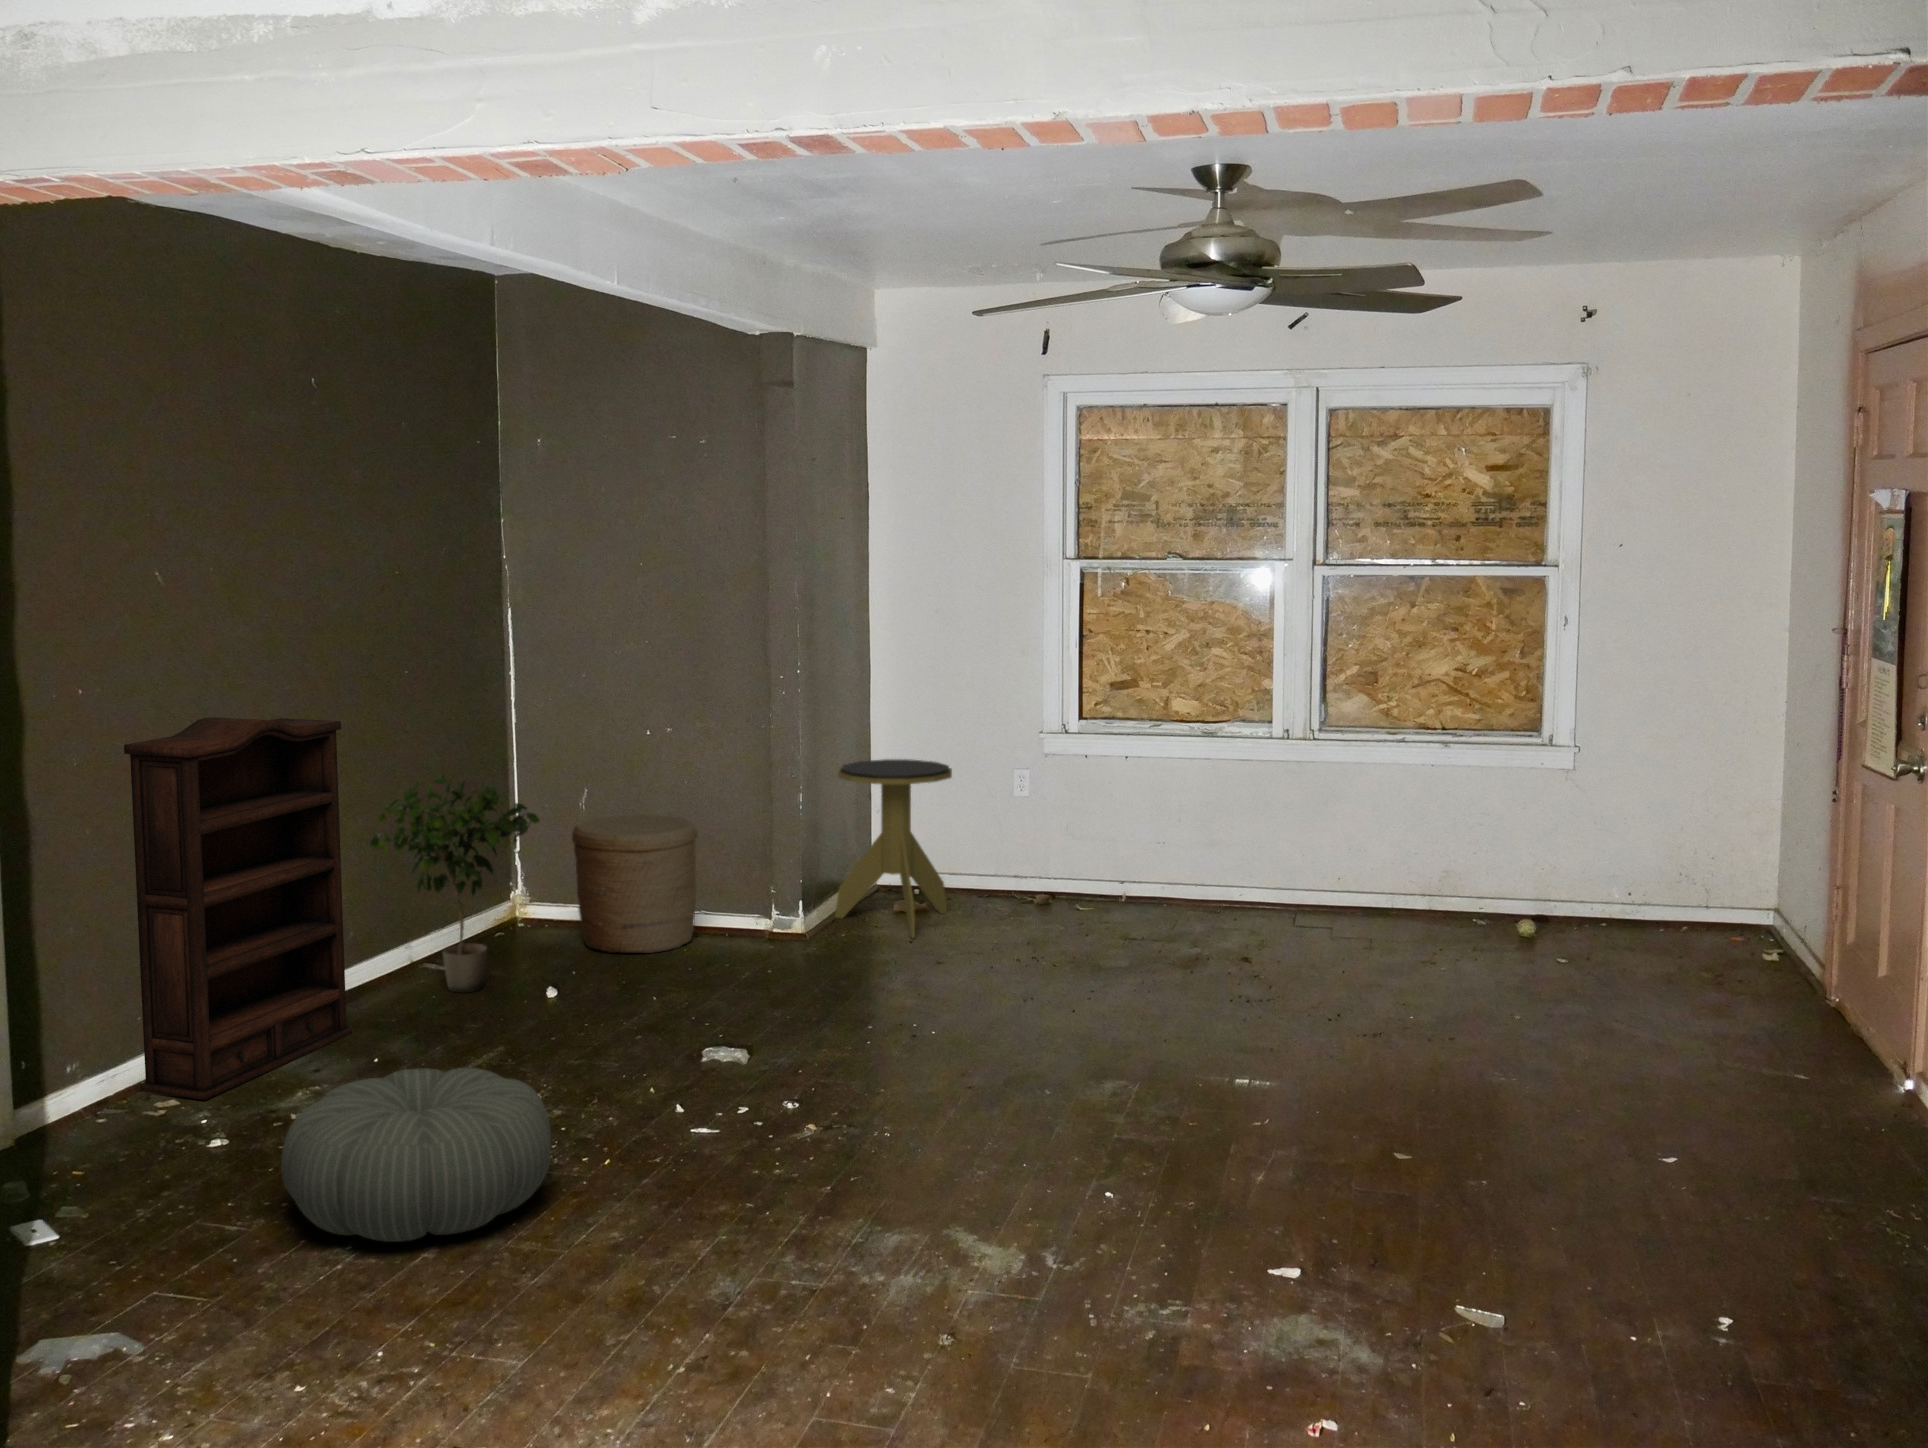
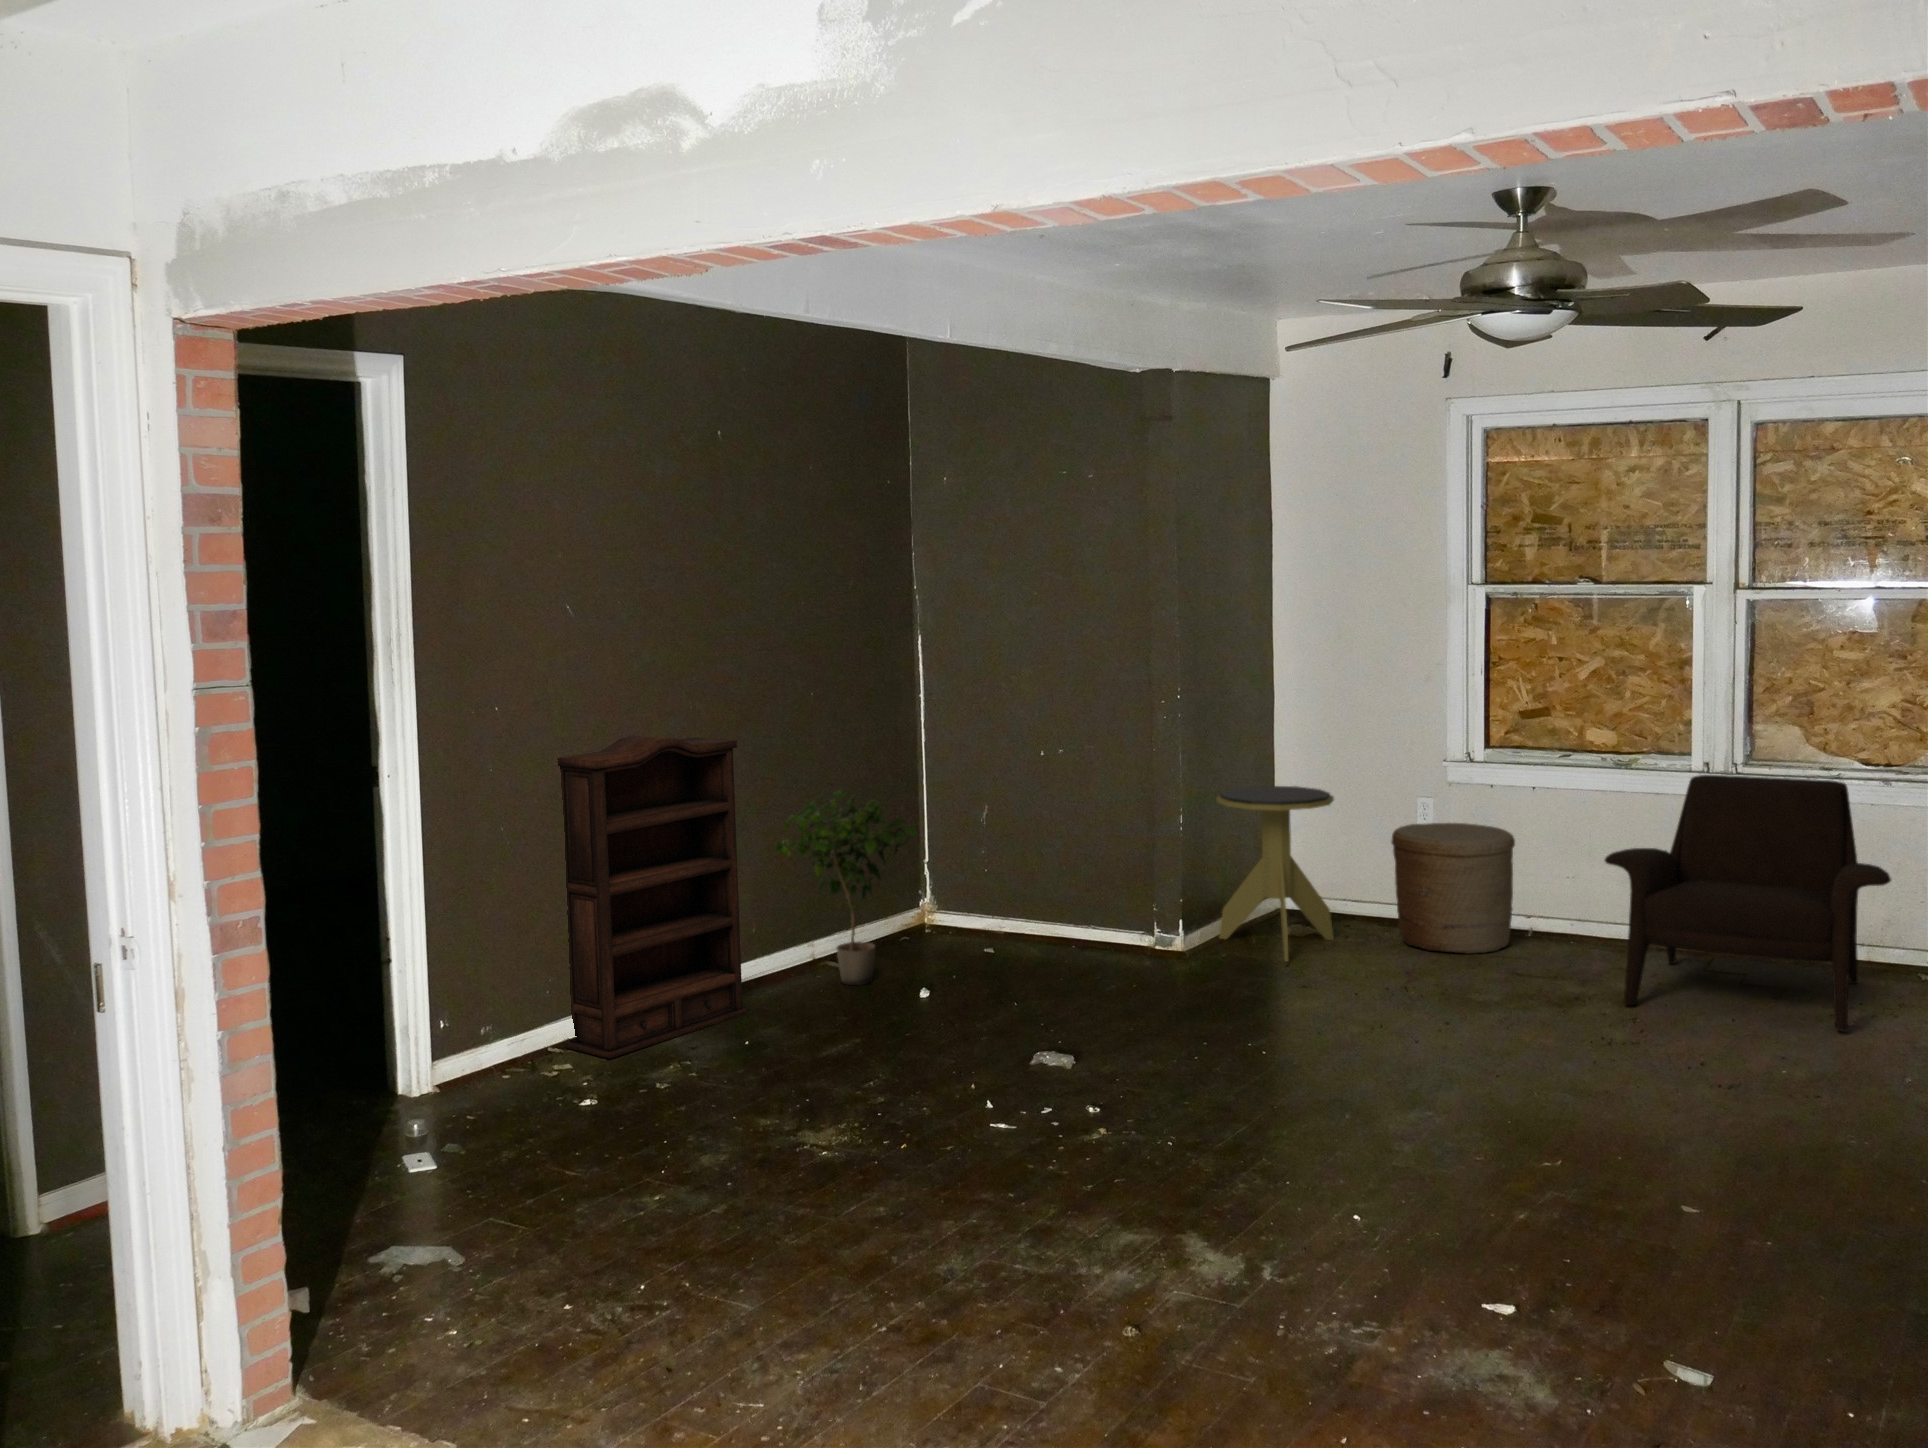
armchair: none [1218,740,1466,973] -> present [1605,775,1891,1032]
woven basket: present [572,815,698,953] -> present [1391,823,1515,953]
pouf: present [281,1068,551,1242] -> none [623,1043,849,1189]

